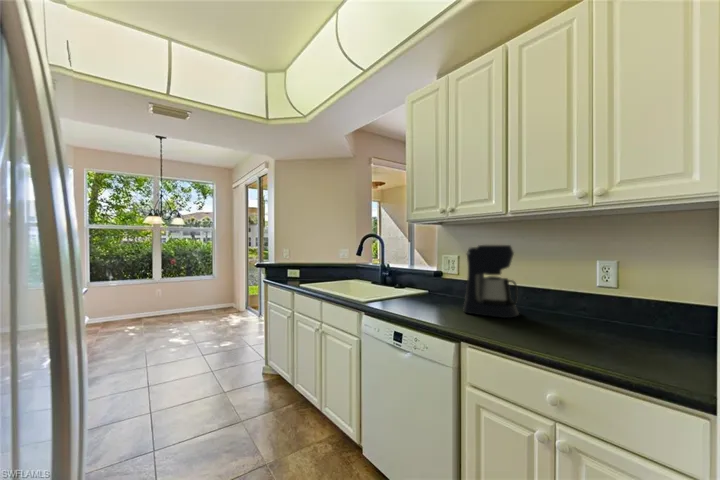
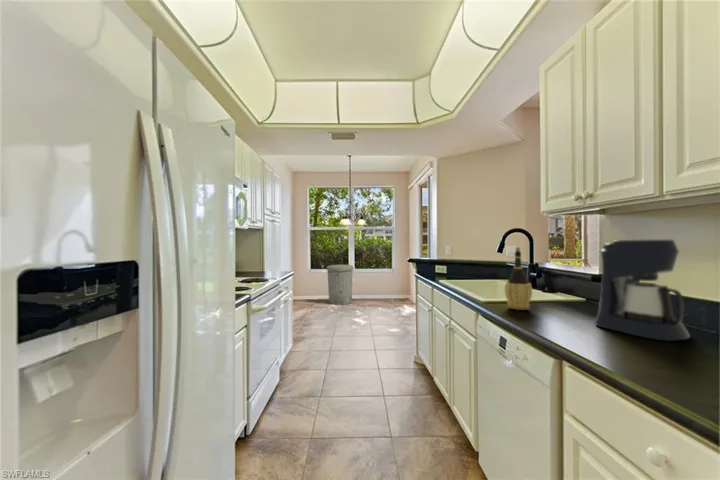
wine bottle: none [390,252,413,307] -> present [505,248,532,310]
trash can: none [117,273,160,325] -> present [326,265,354,305]

